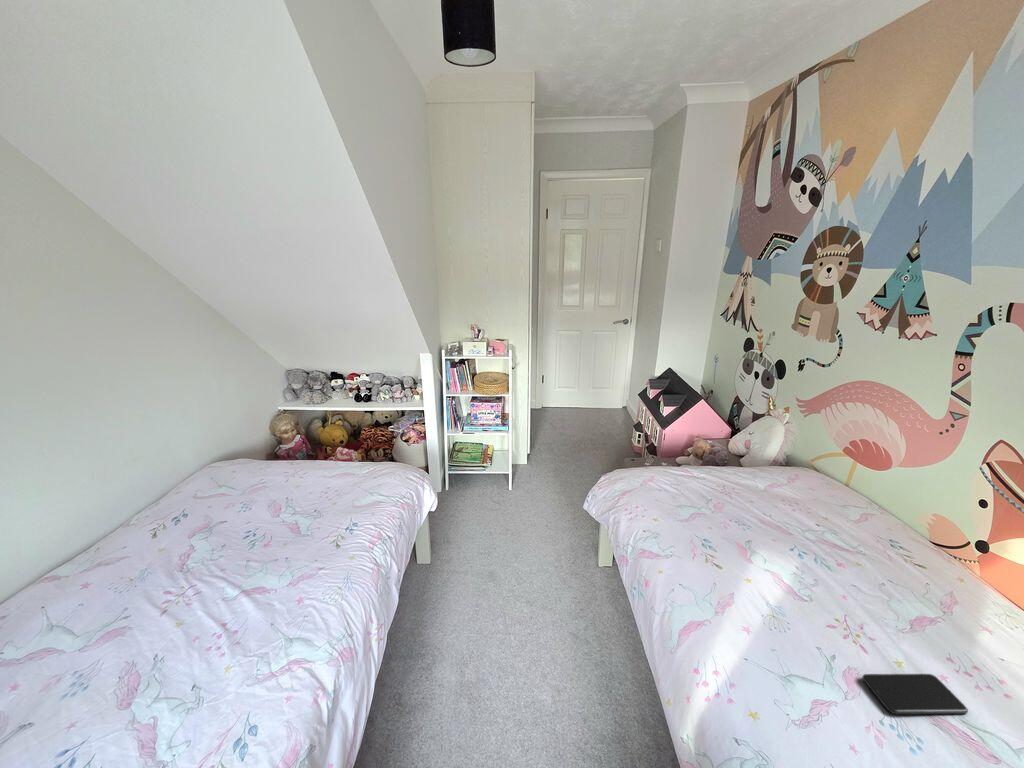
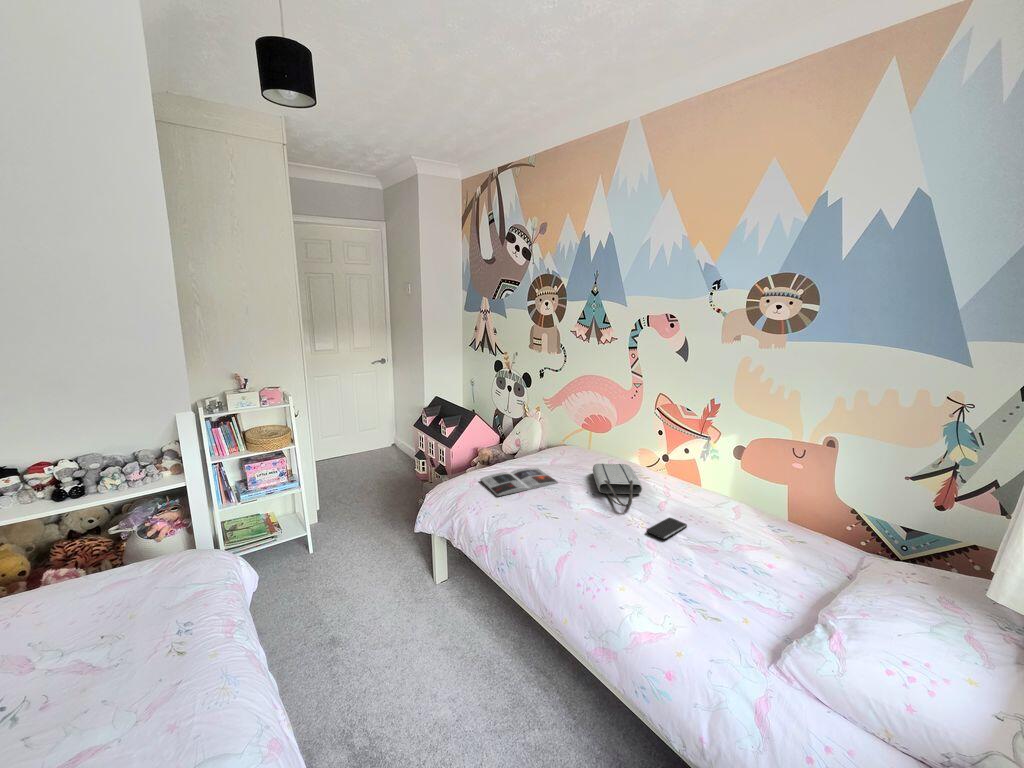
magazine: none [657,482,761,526] -> present [480,468,558,496]
tote bag: none [815,518,903,615] -> present [593,464,642,506]

